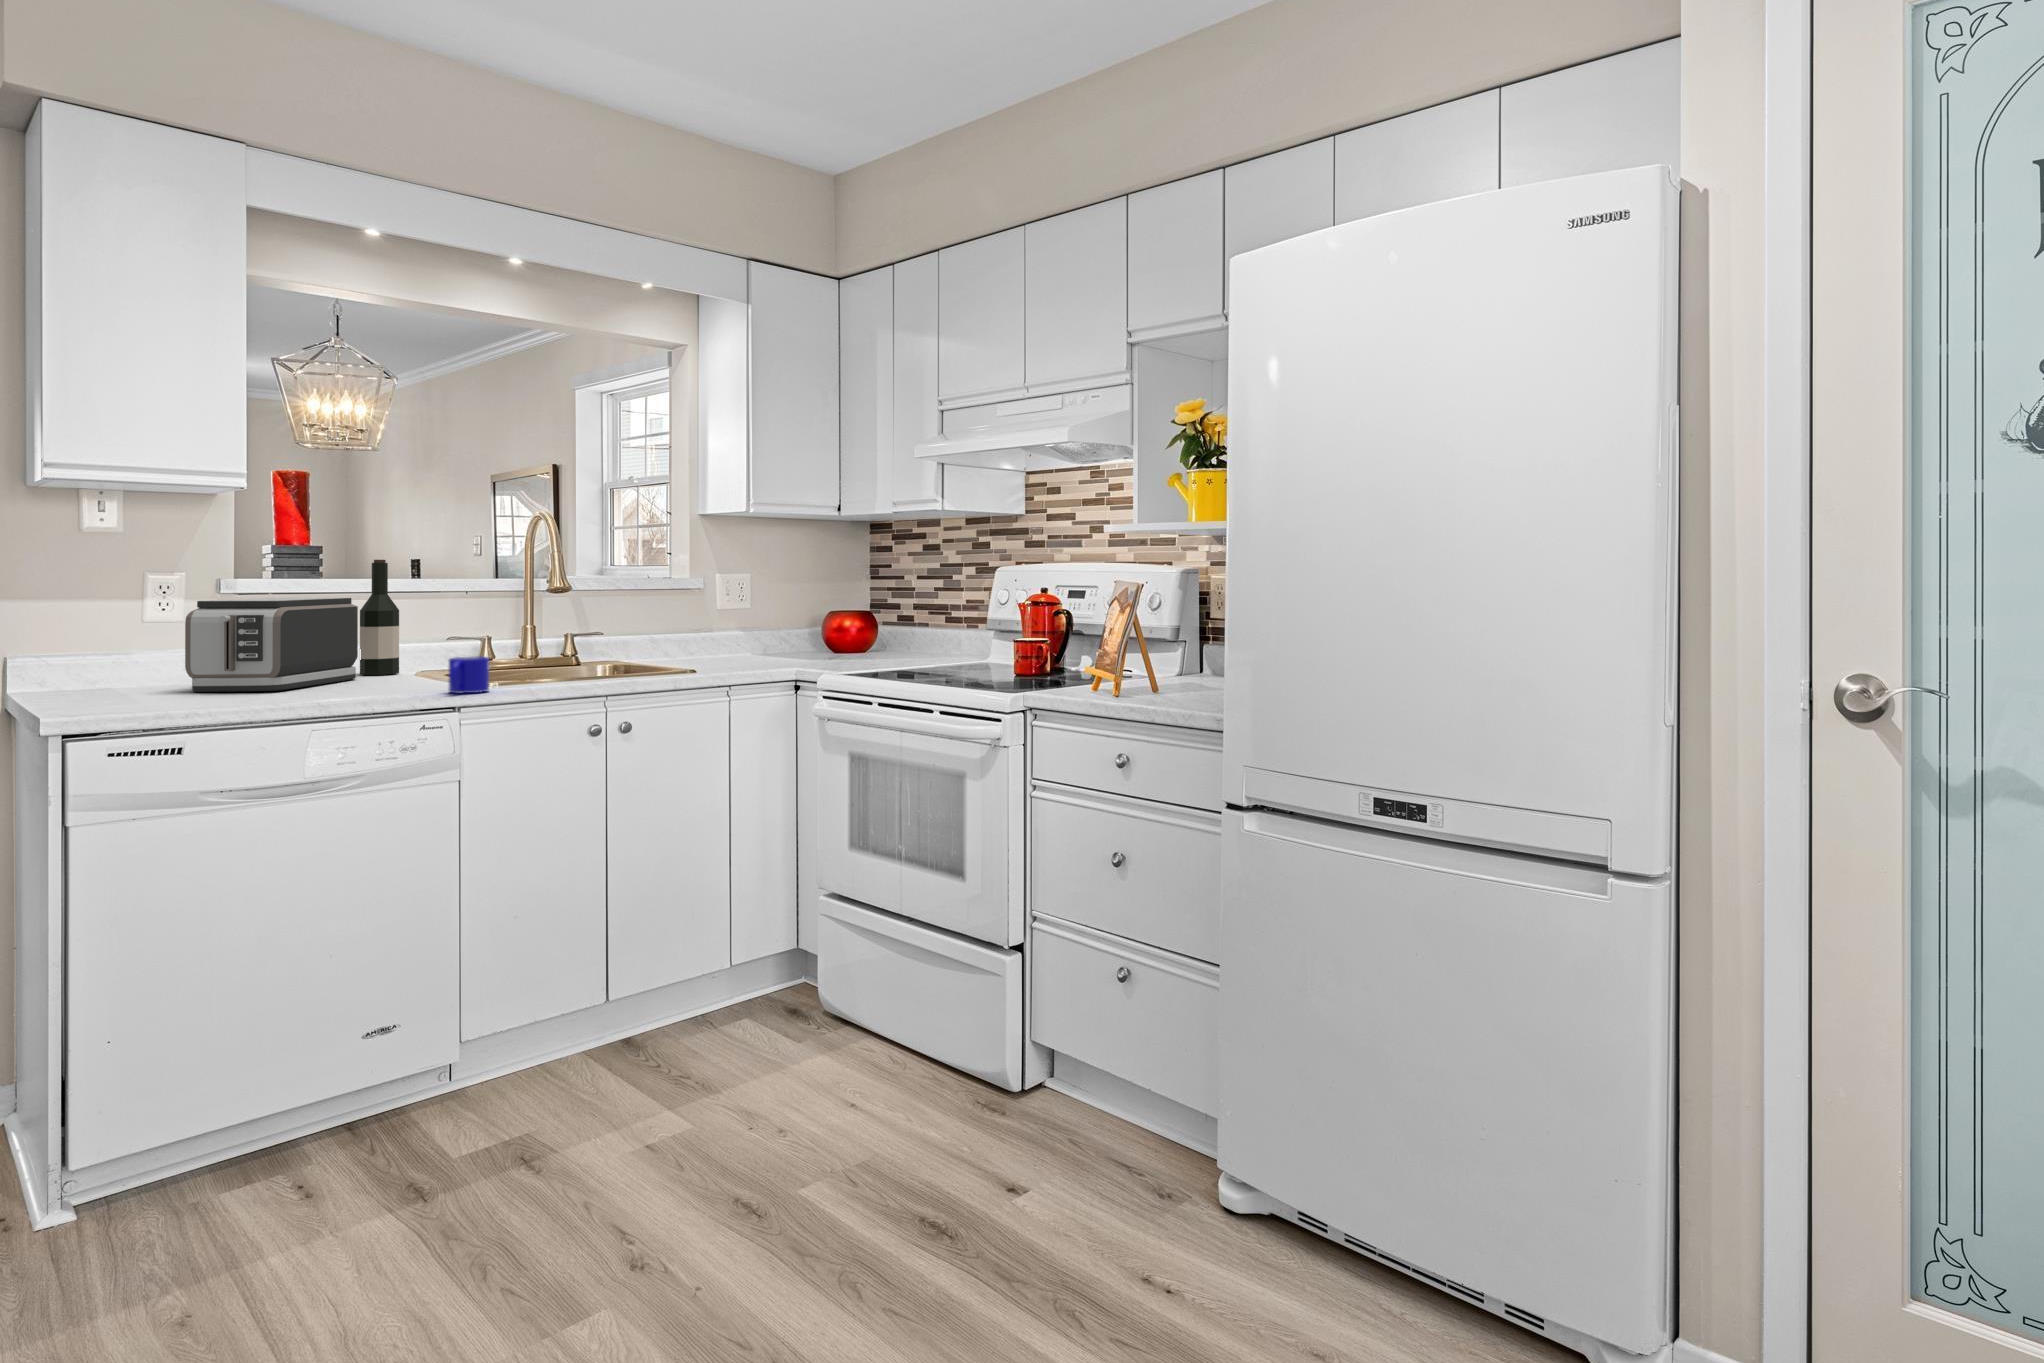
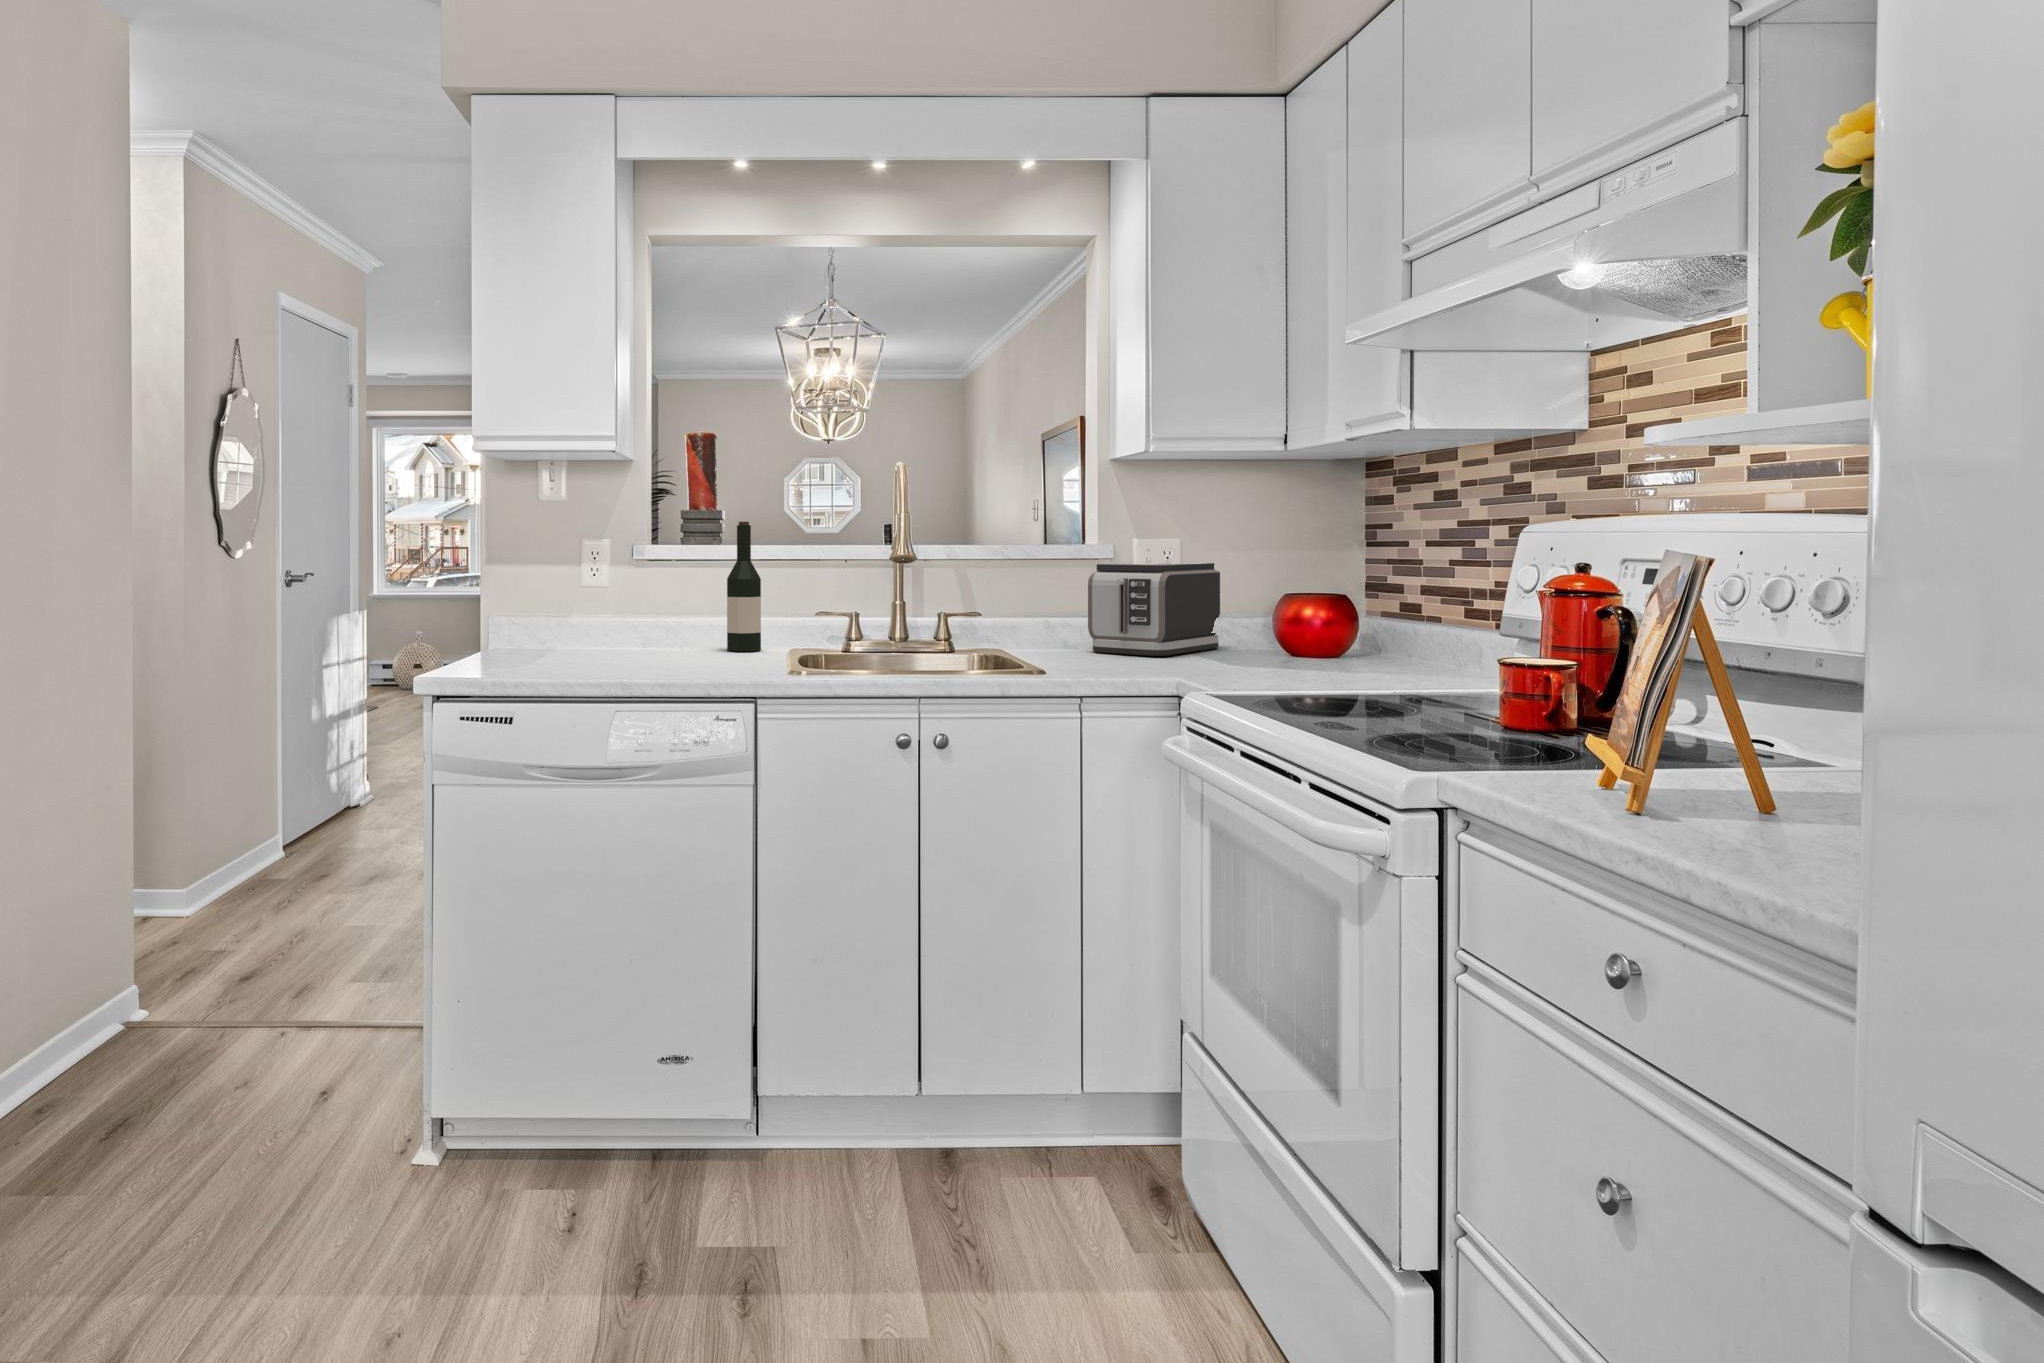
toaster: present [185,598,358,692] -> present [1088,562,1220,656]
mug: present [449,657,489,693] -> none [717,638,768,684]

